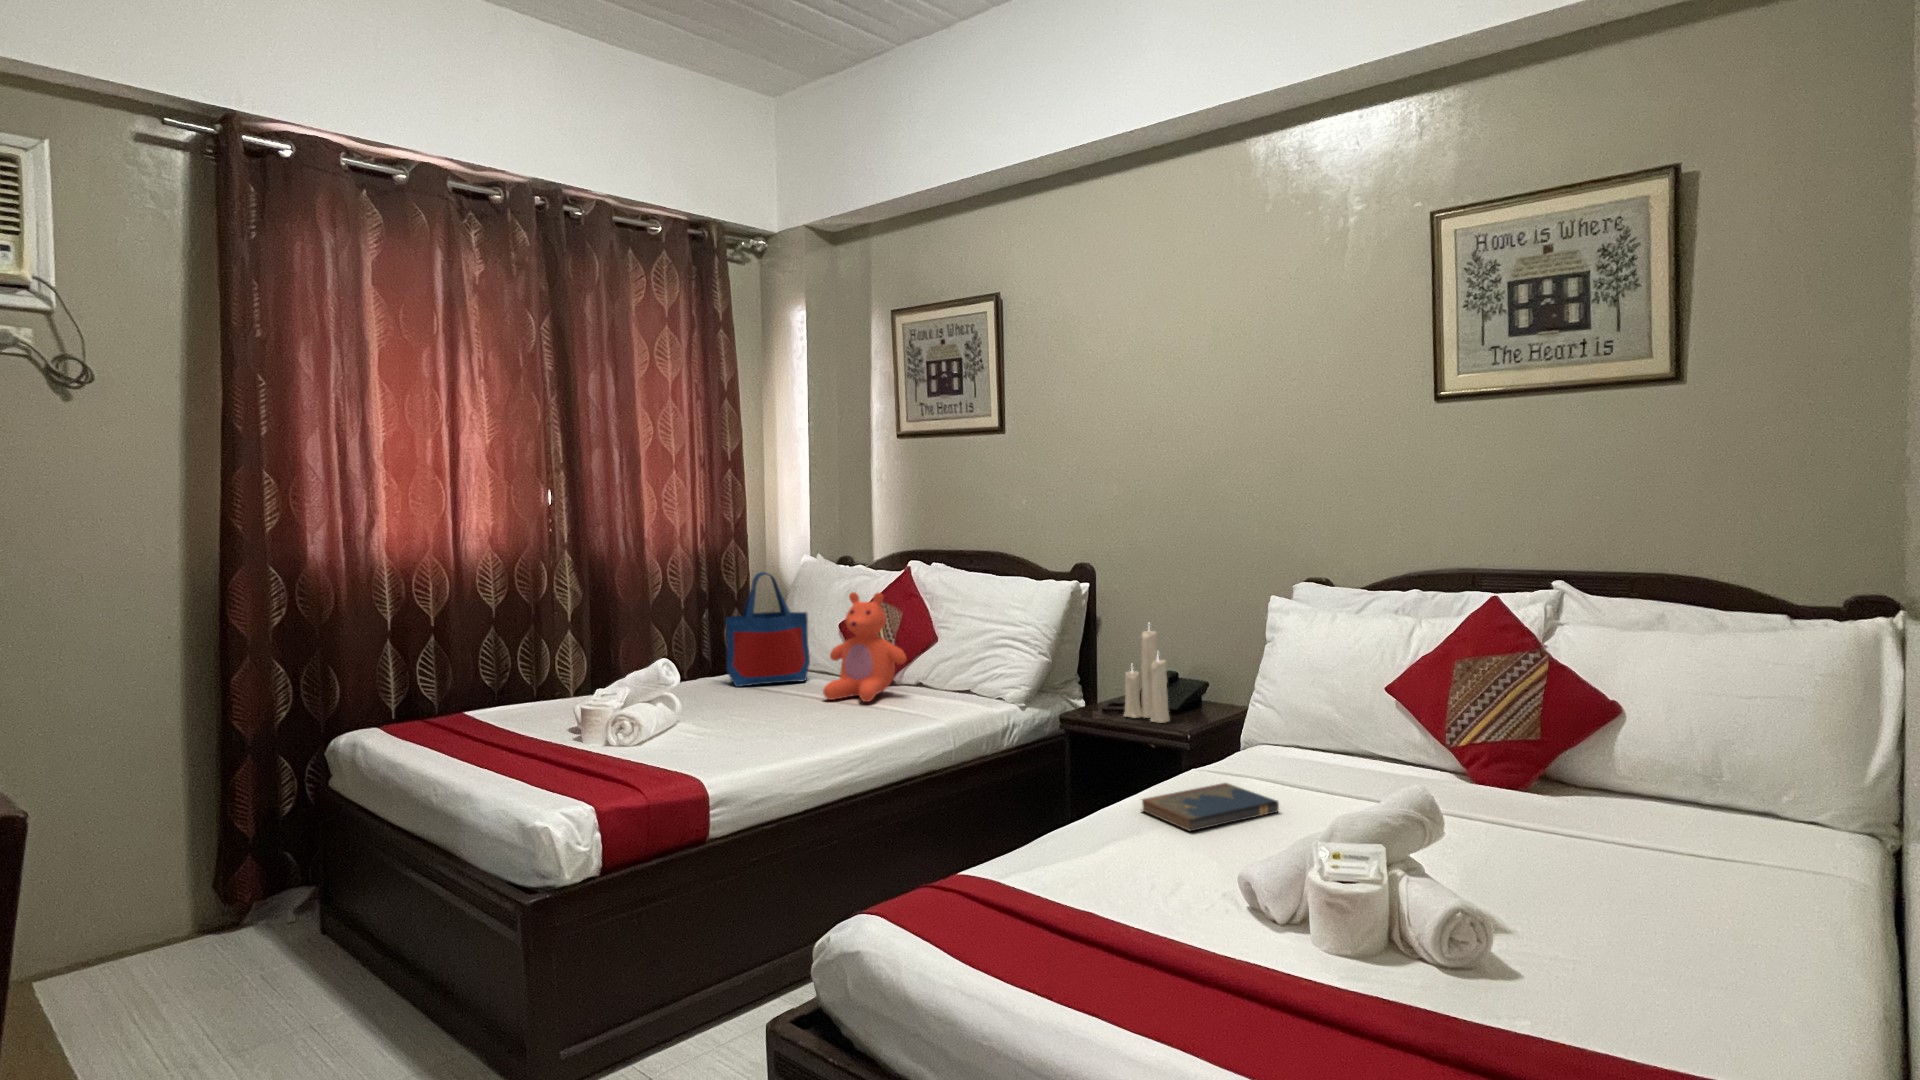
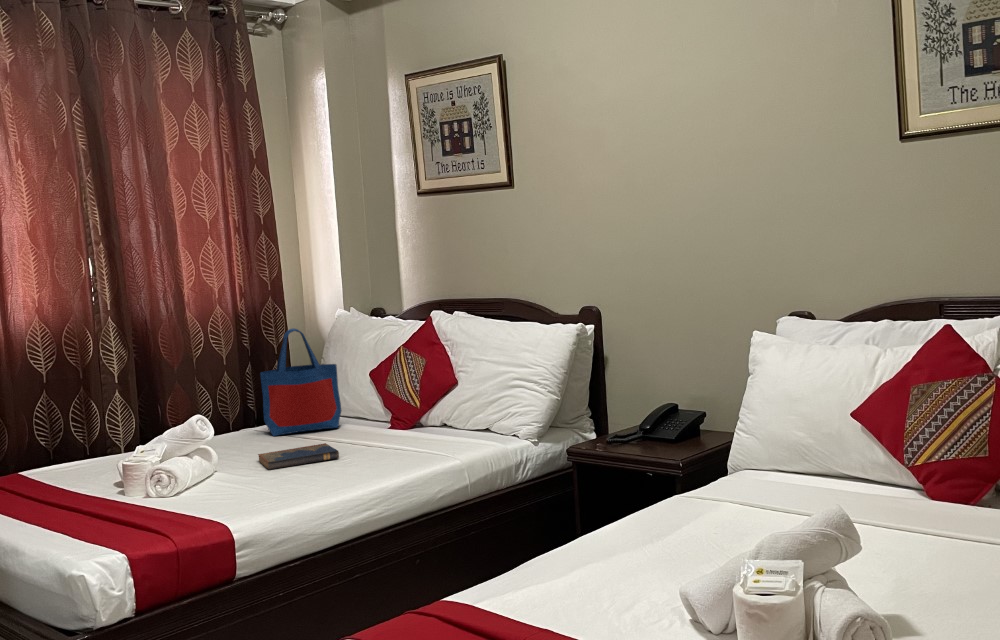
teddy bear: present [823,592,907,702] -> none [350,343,426,445]
candle: present [1124,623,1170,723] -> none [625,353,667,453]
hardcover book: present [1142,783,1279,831] -> present [258,443,339,470]

